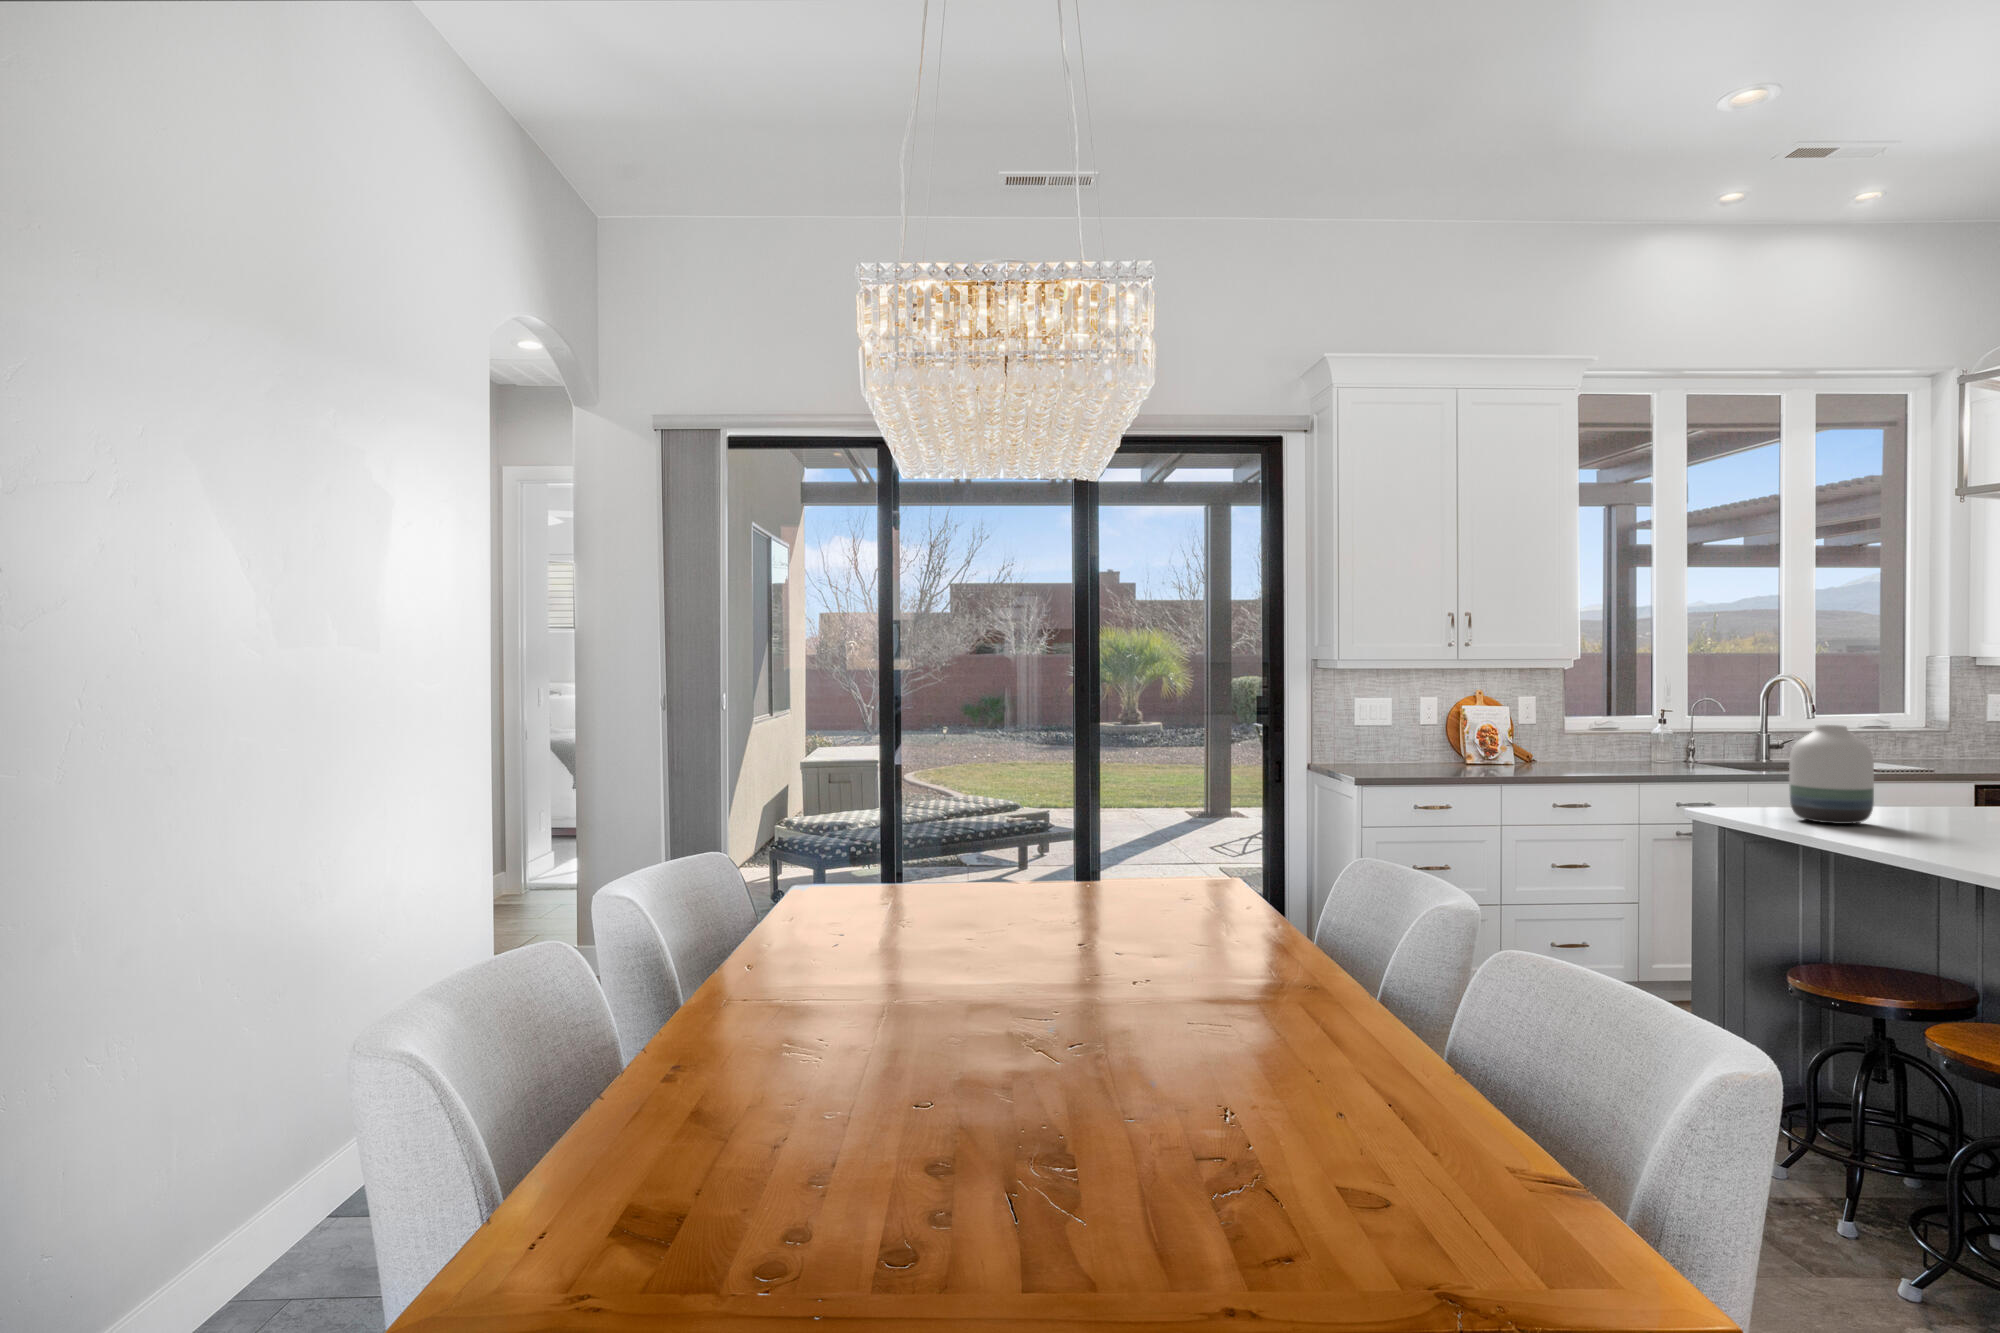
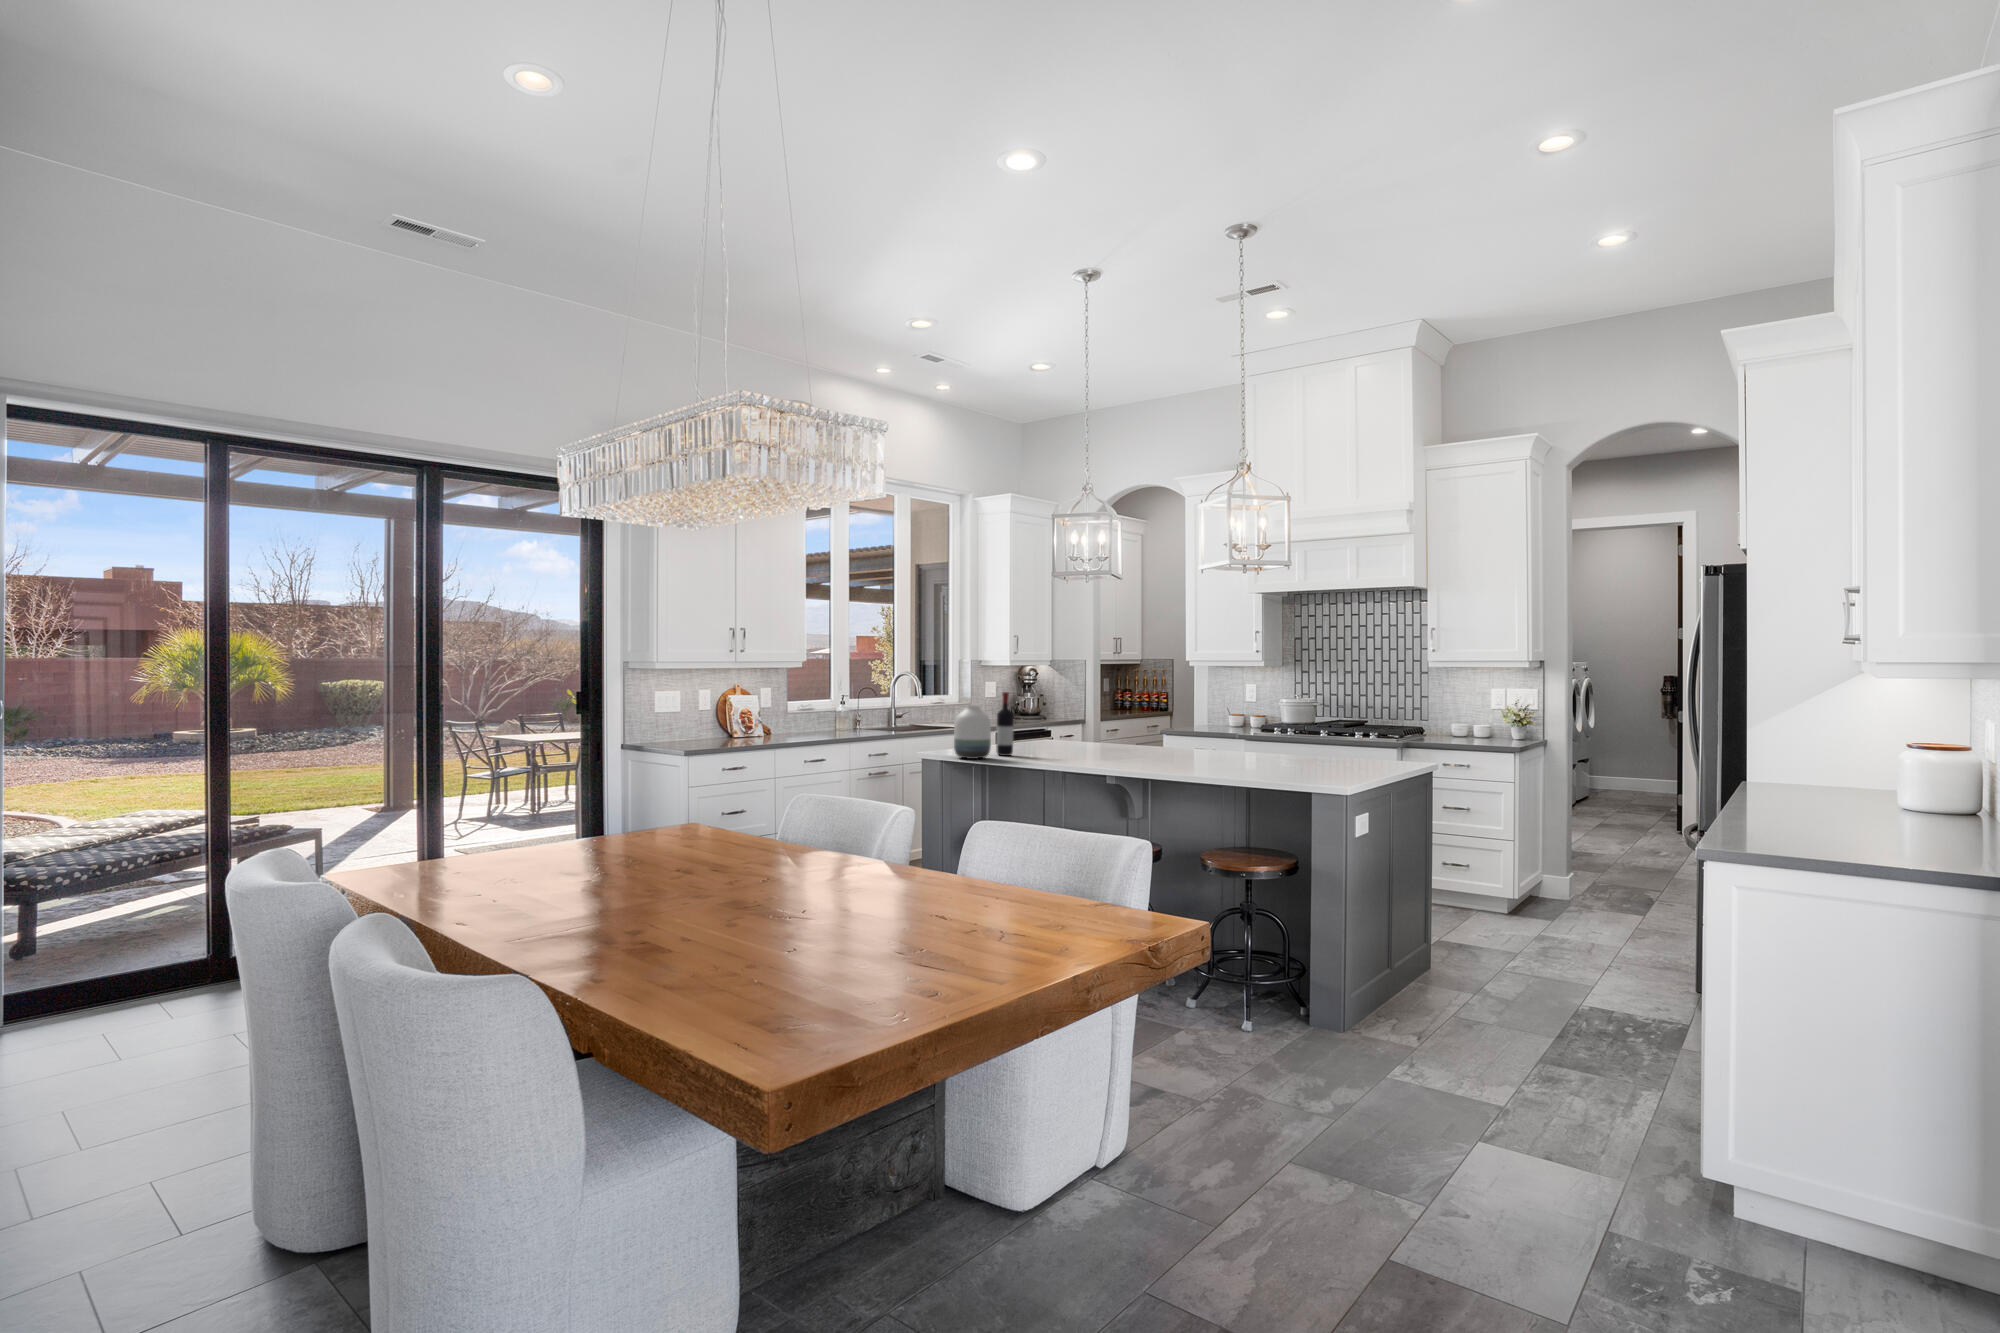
wine bottle: none [1900,702,1942,824] -> present [996,692,1014,756]

